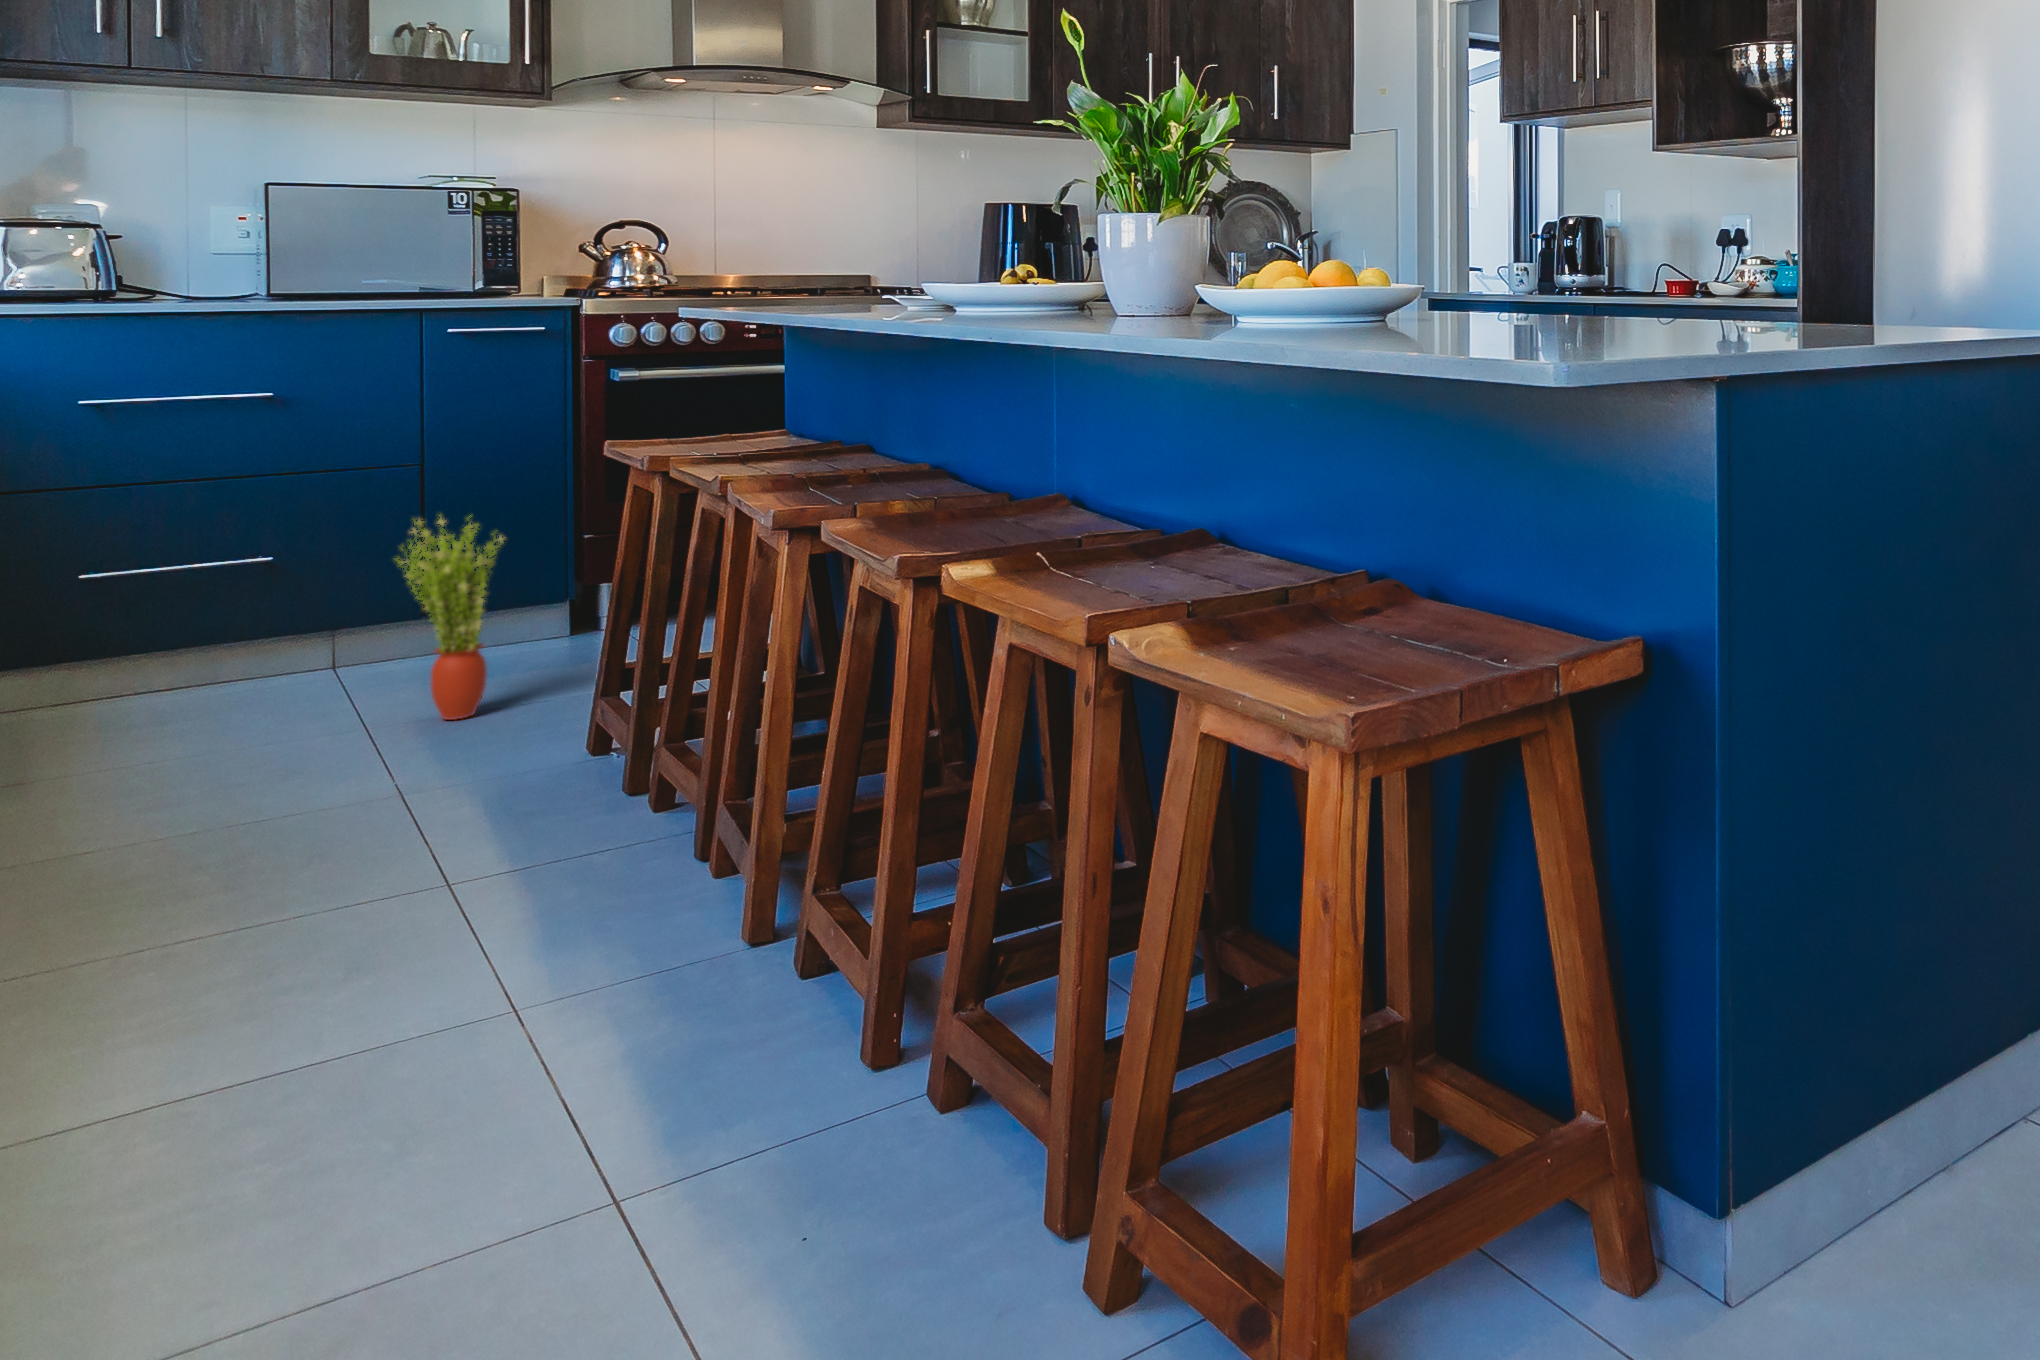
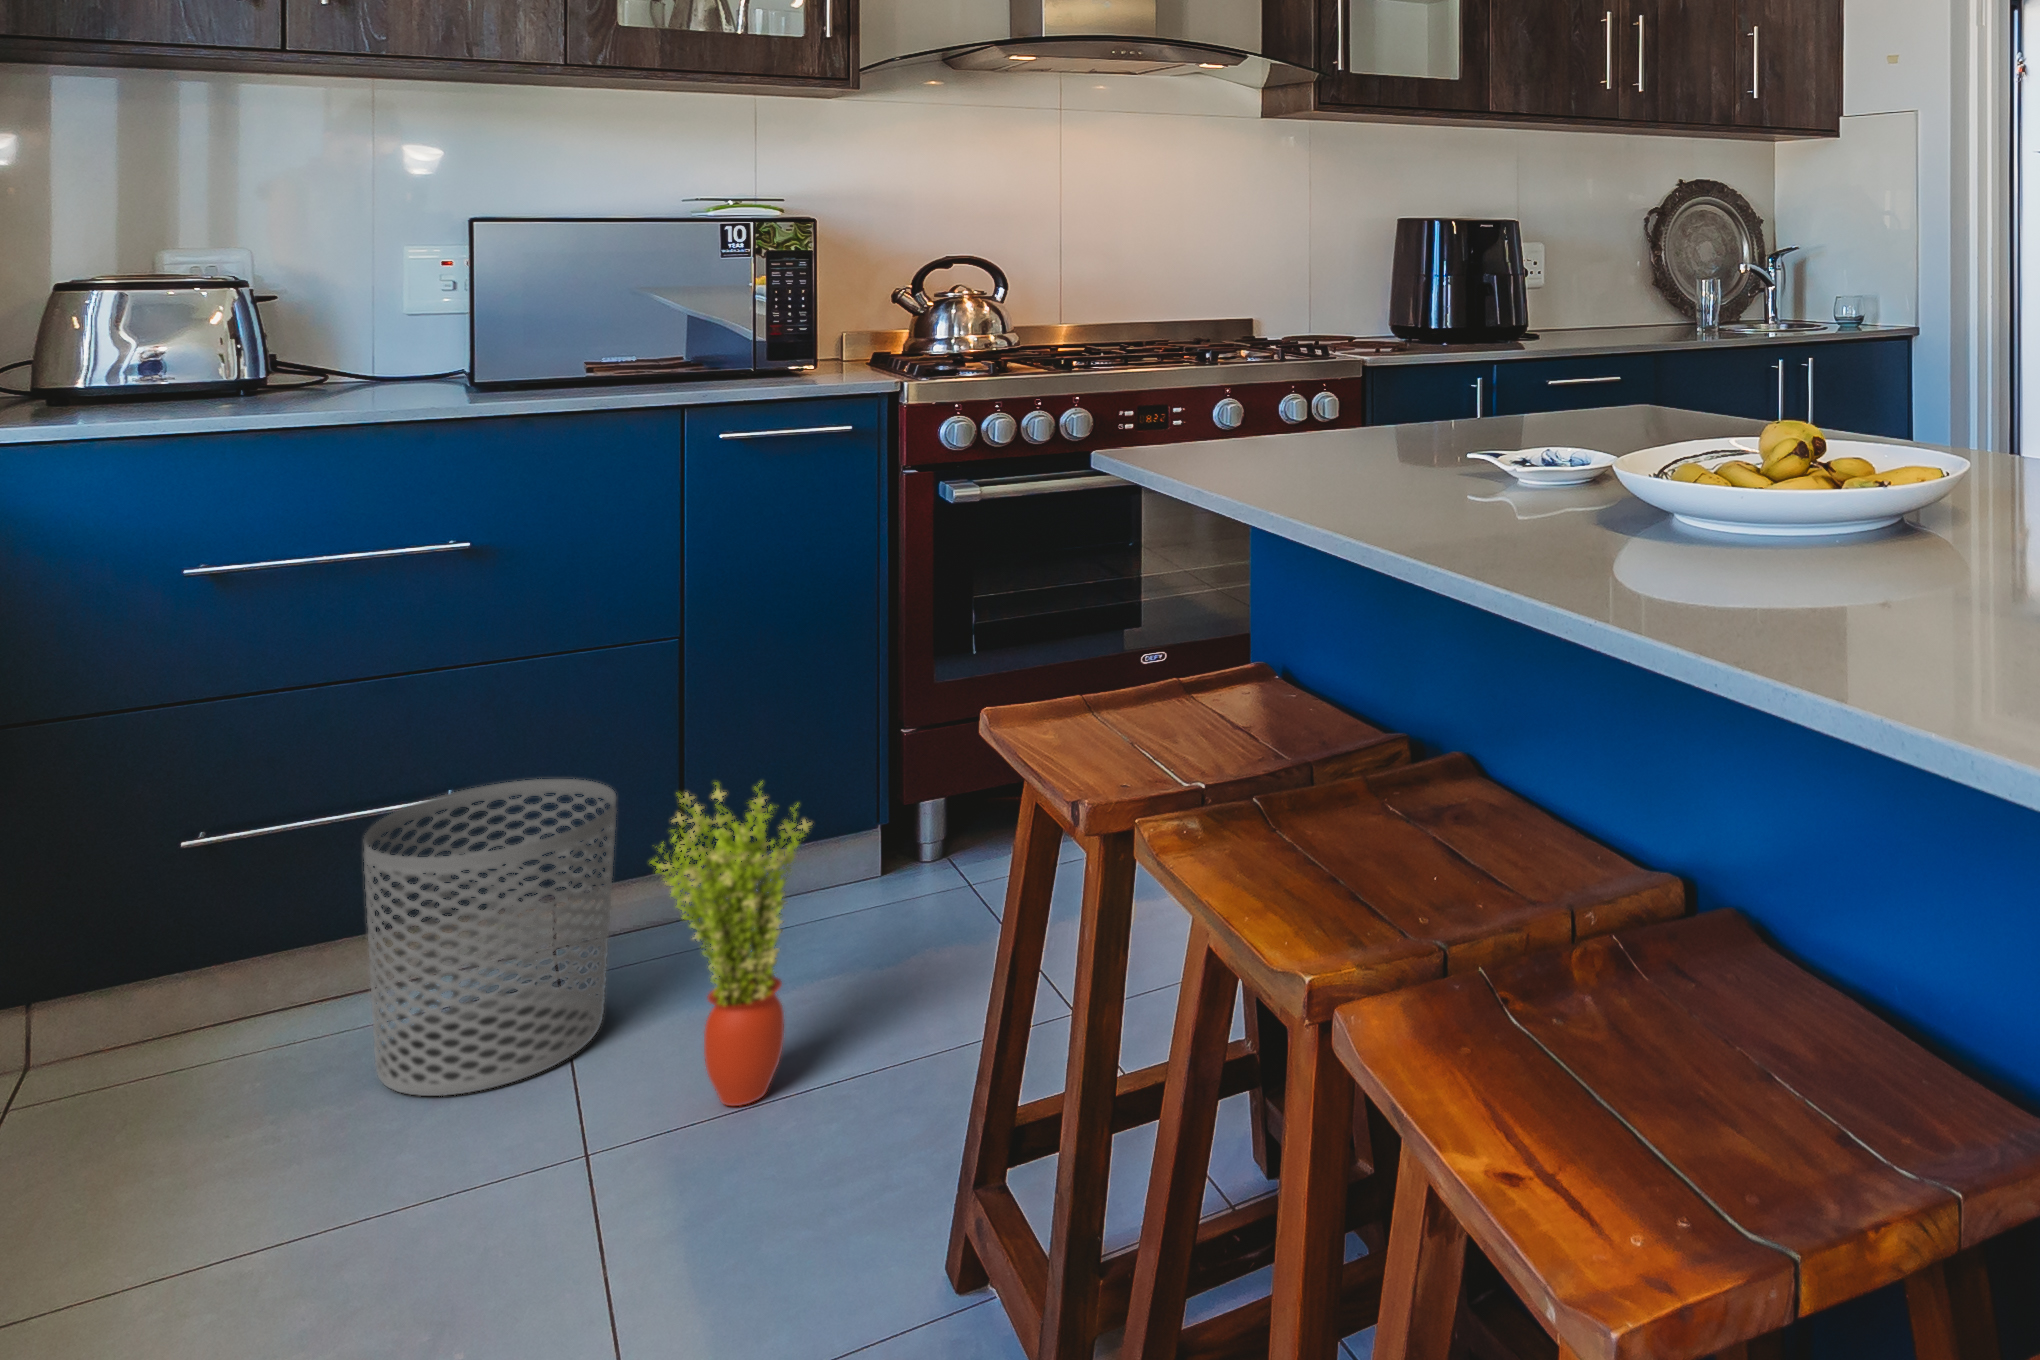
waste bin: none [189,543,367,727] -> present [364,779,617,1096]

